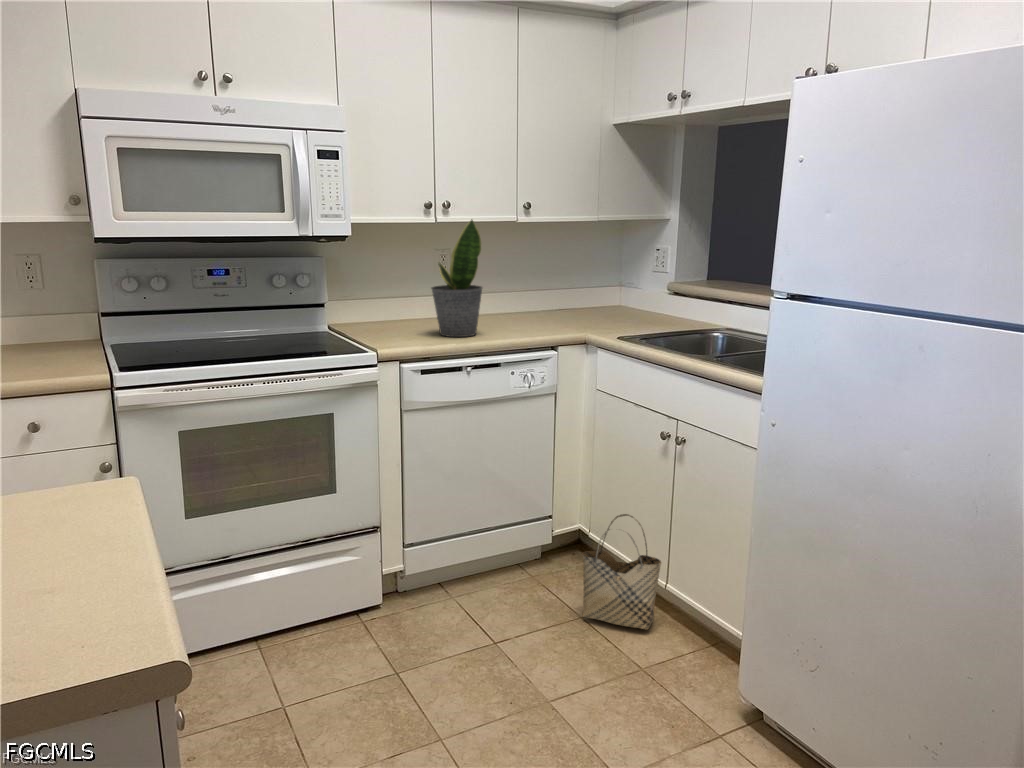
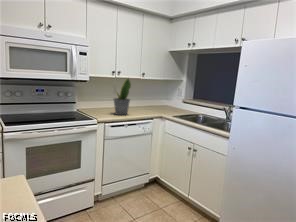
woven basket: present [582,514,661,629] -> none [162,174,188,212]

